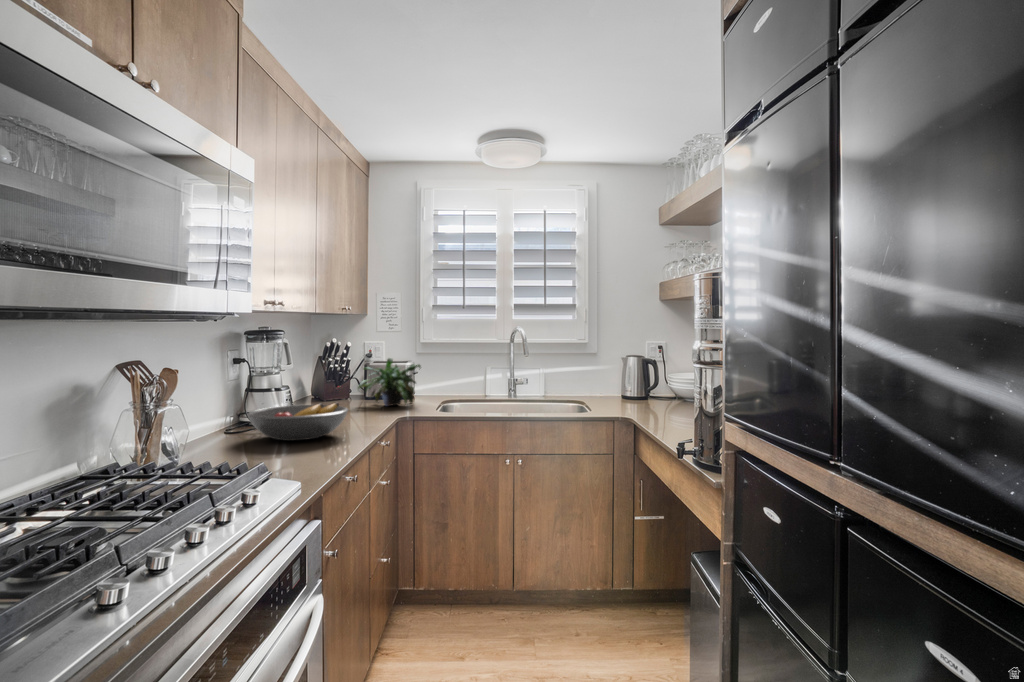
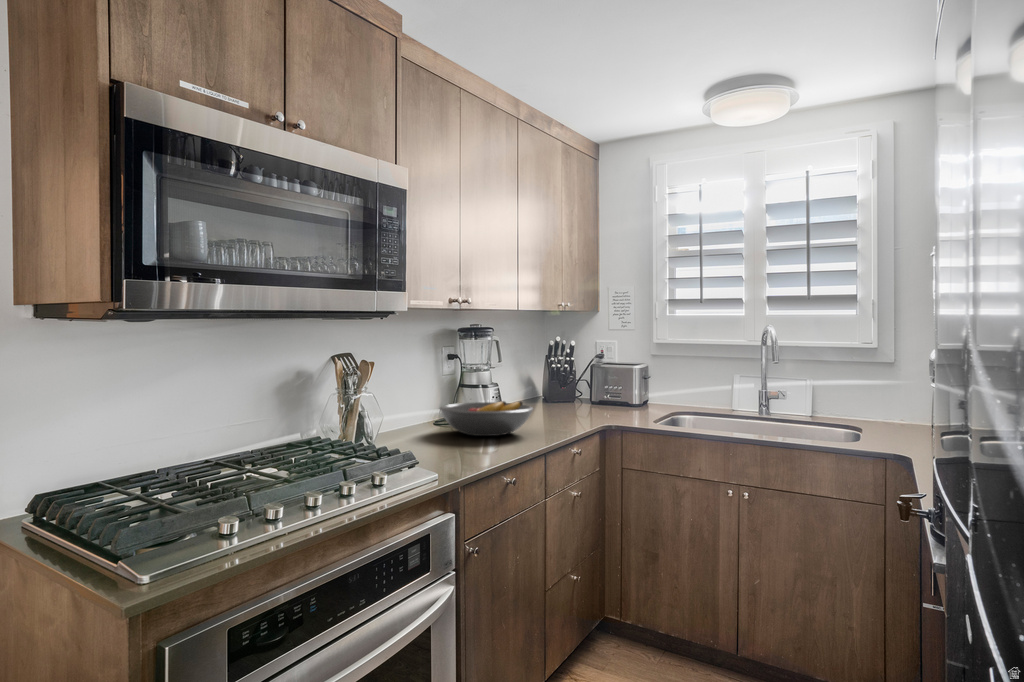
potted plant: present [358,358,421,406] -> none [575,360,647,413]

